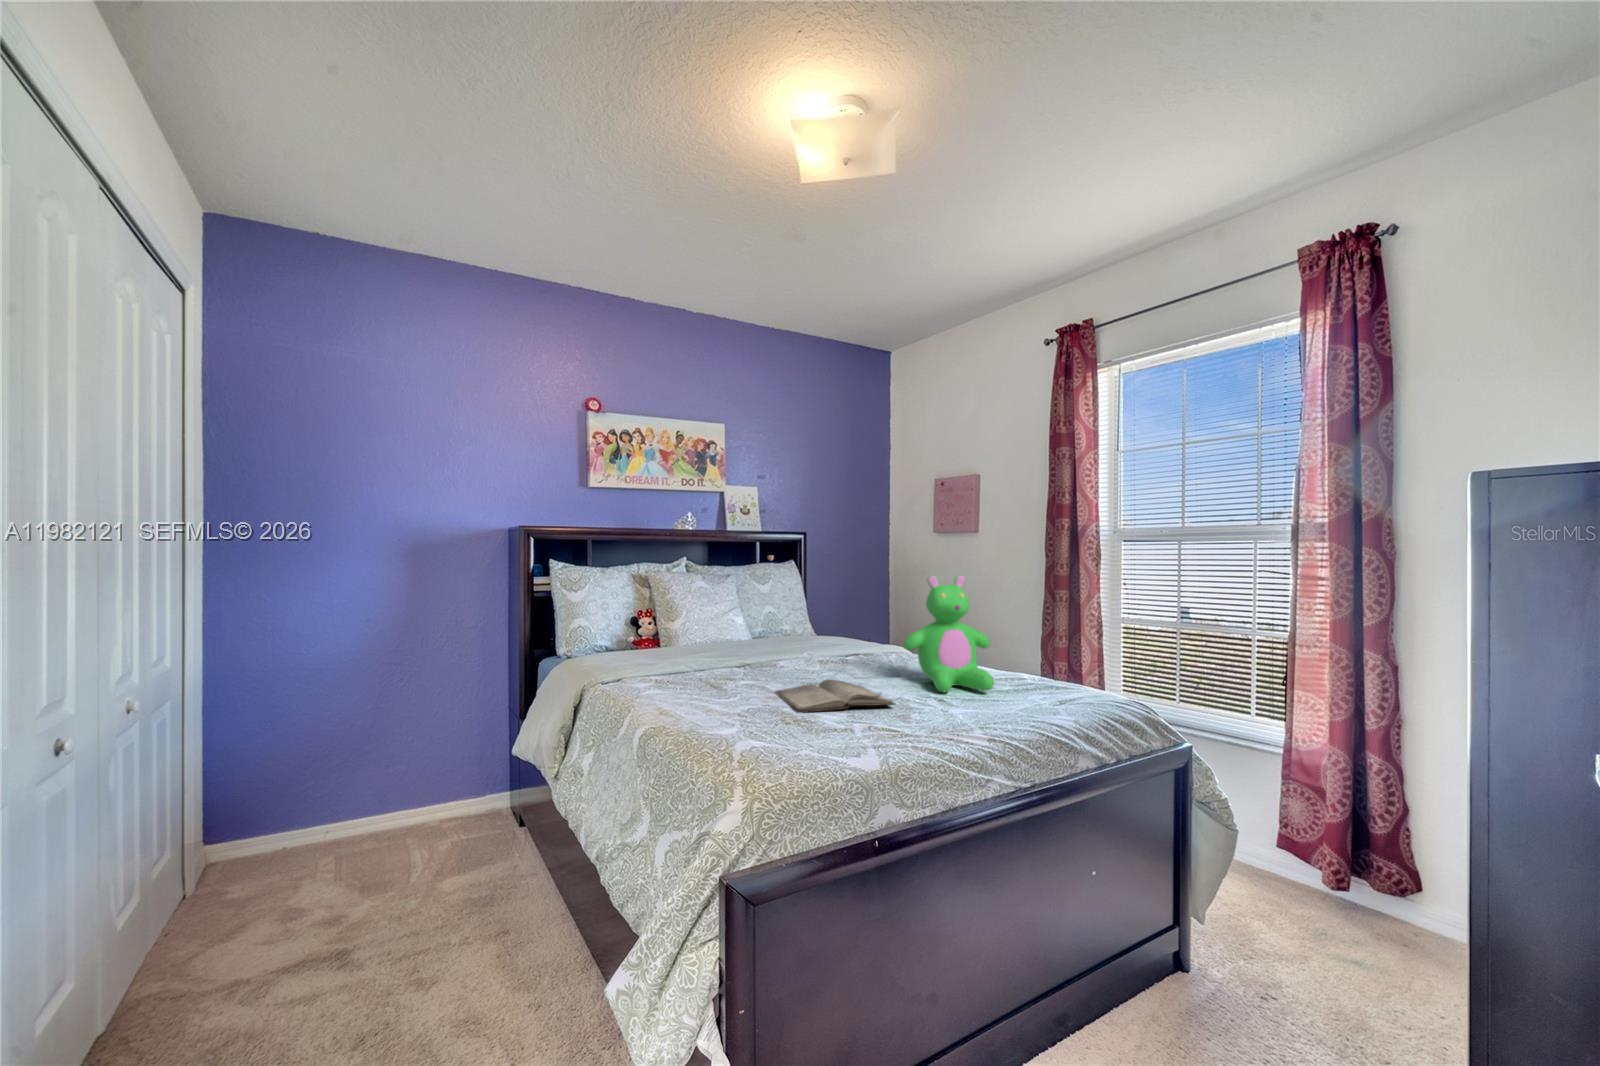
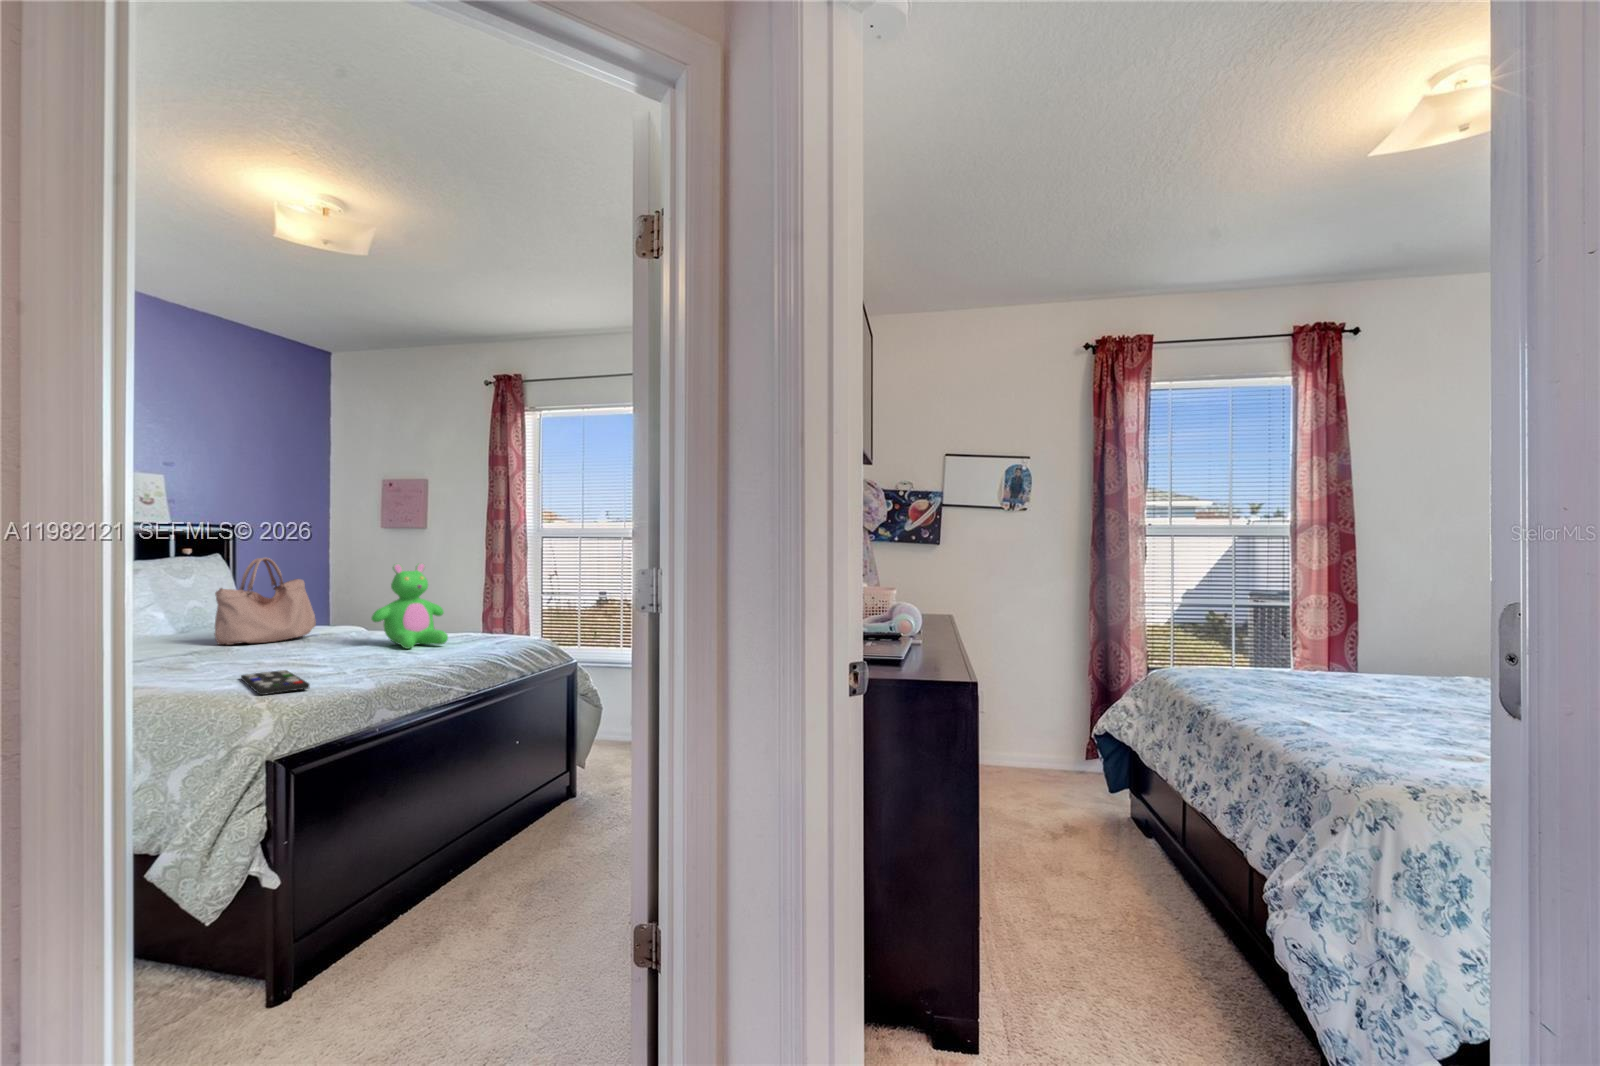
handbag: none [764,563,857,659] -> present [215,558,316,645]
diary: present [776,679,895,713] -> none [252,648,374,671]
remote control: none [736,714,792,761] -> present [241,670,310,695]

